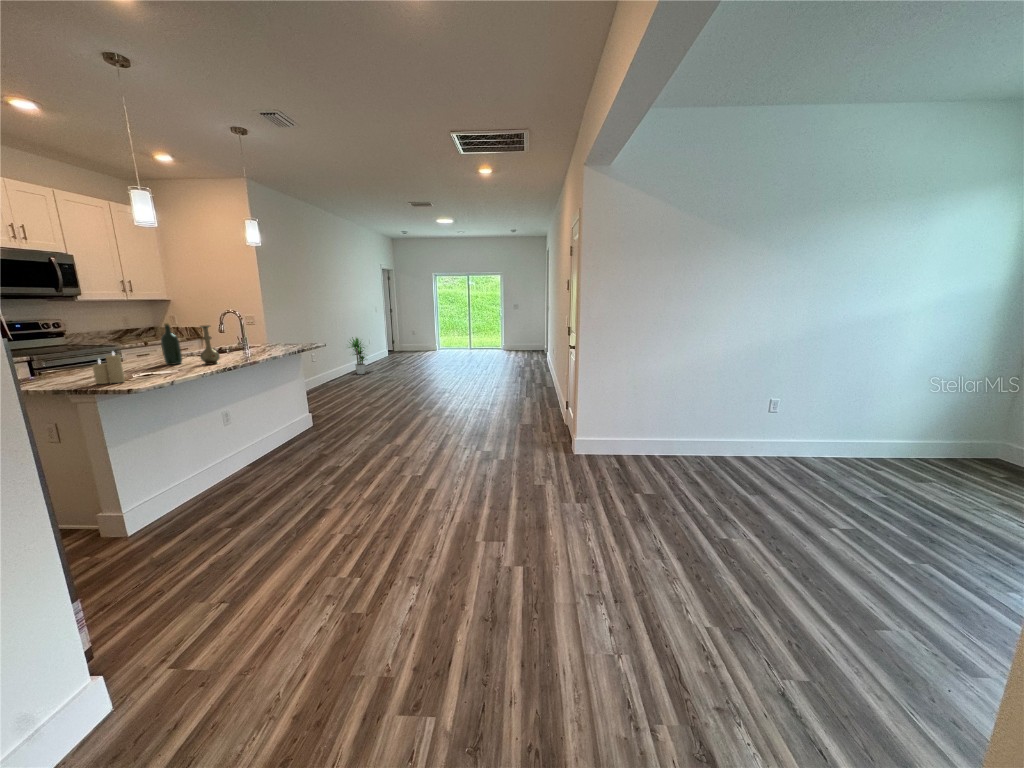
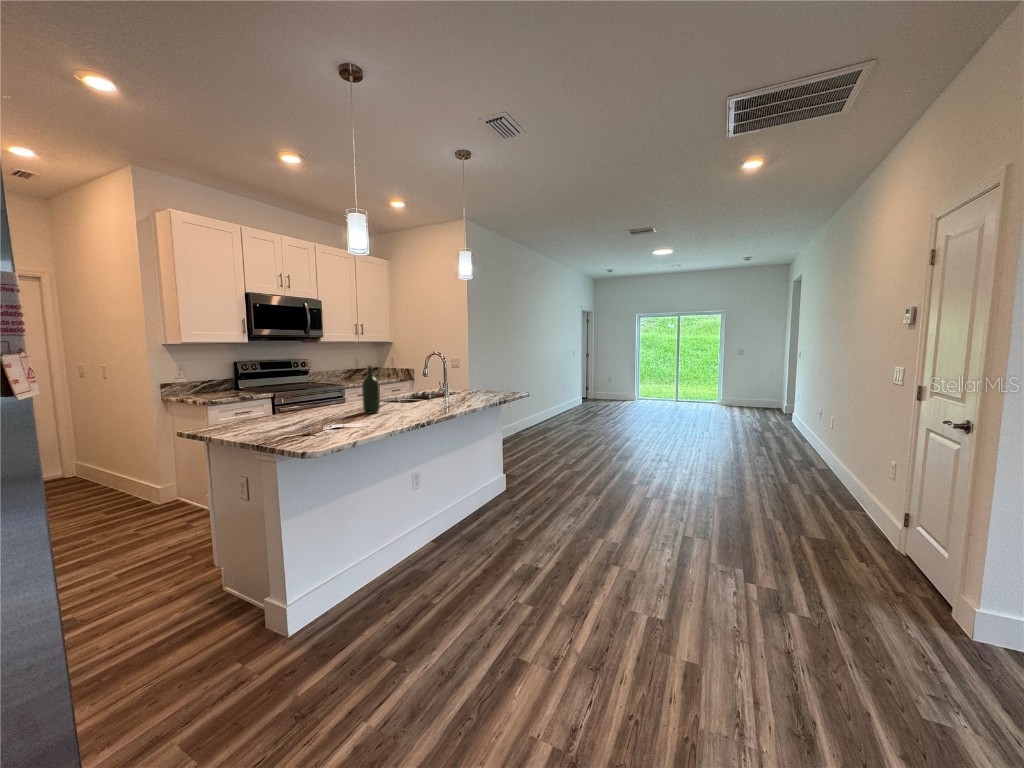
vase: present [200,325,220,365] -> none [396,369,415,417]
potted plant: present [349,337,366,374] -> none [538,382,563,425]
candle: present [92,352,125,384] -> none [279,399,308,440]

